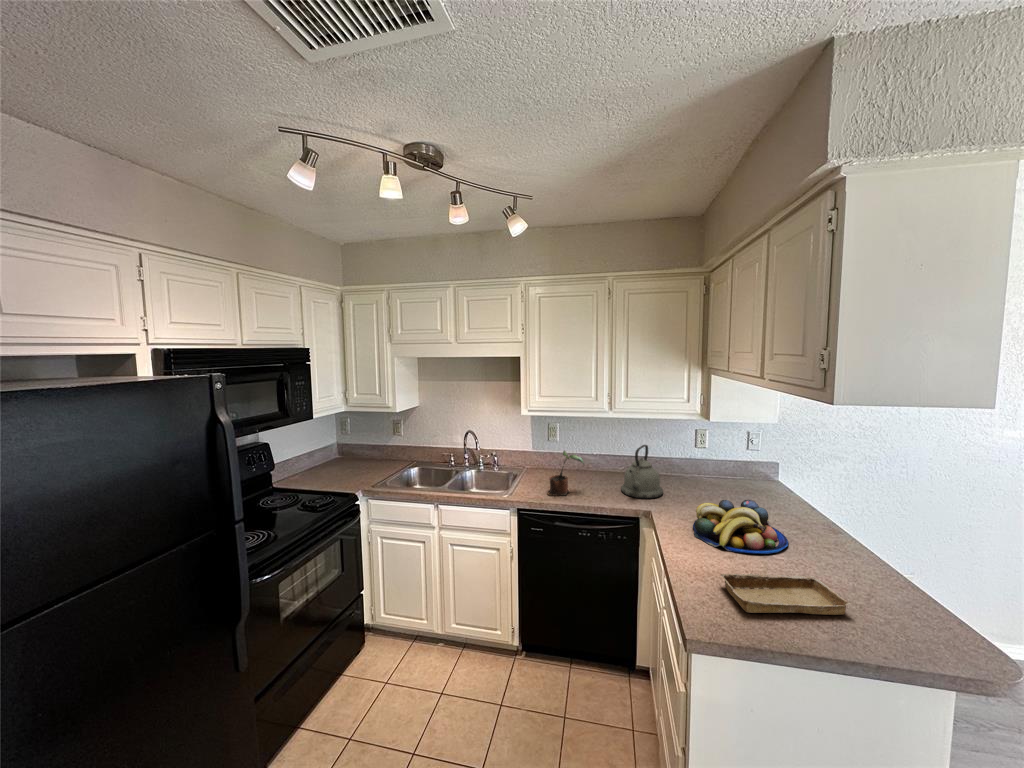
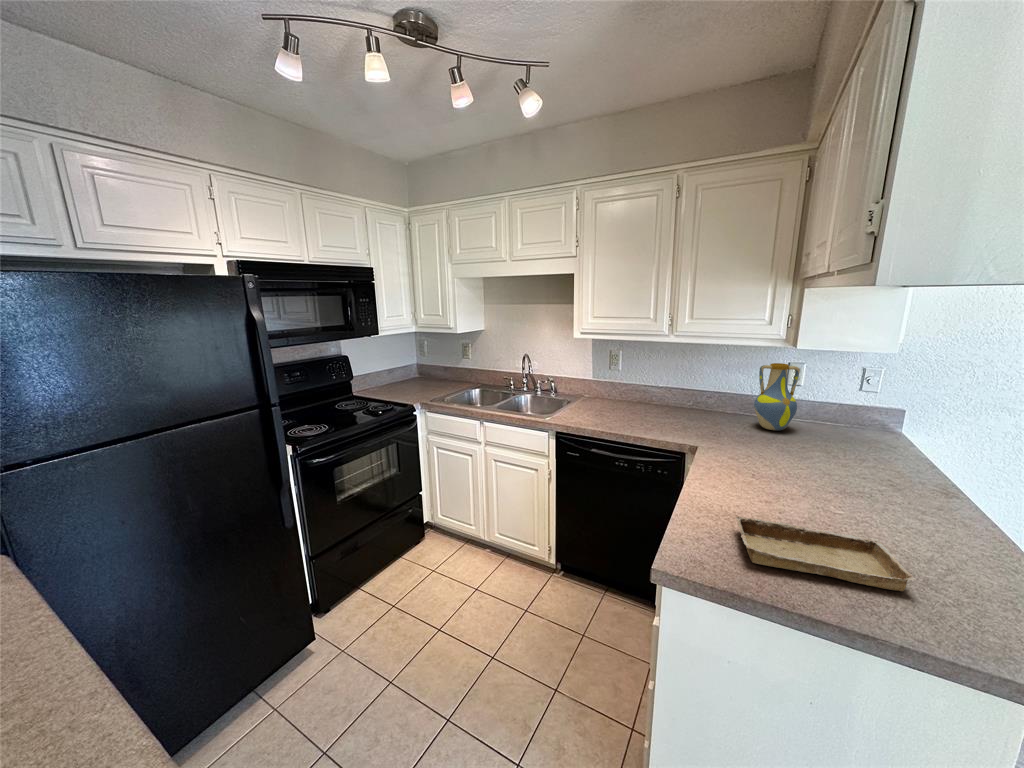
vase: none [679,433,711,489] -> present [754,363,800,430]
kettle: present [621,445,663,498] -> none [675,374,726,435]
potted plant: present [547,451,584,496] -> none [589,374,632,423]
fruit bowl: present [693,500,788,554] -> none [737,440,870,507]

